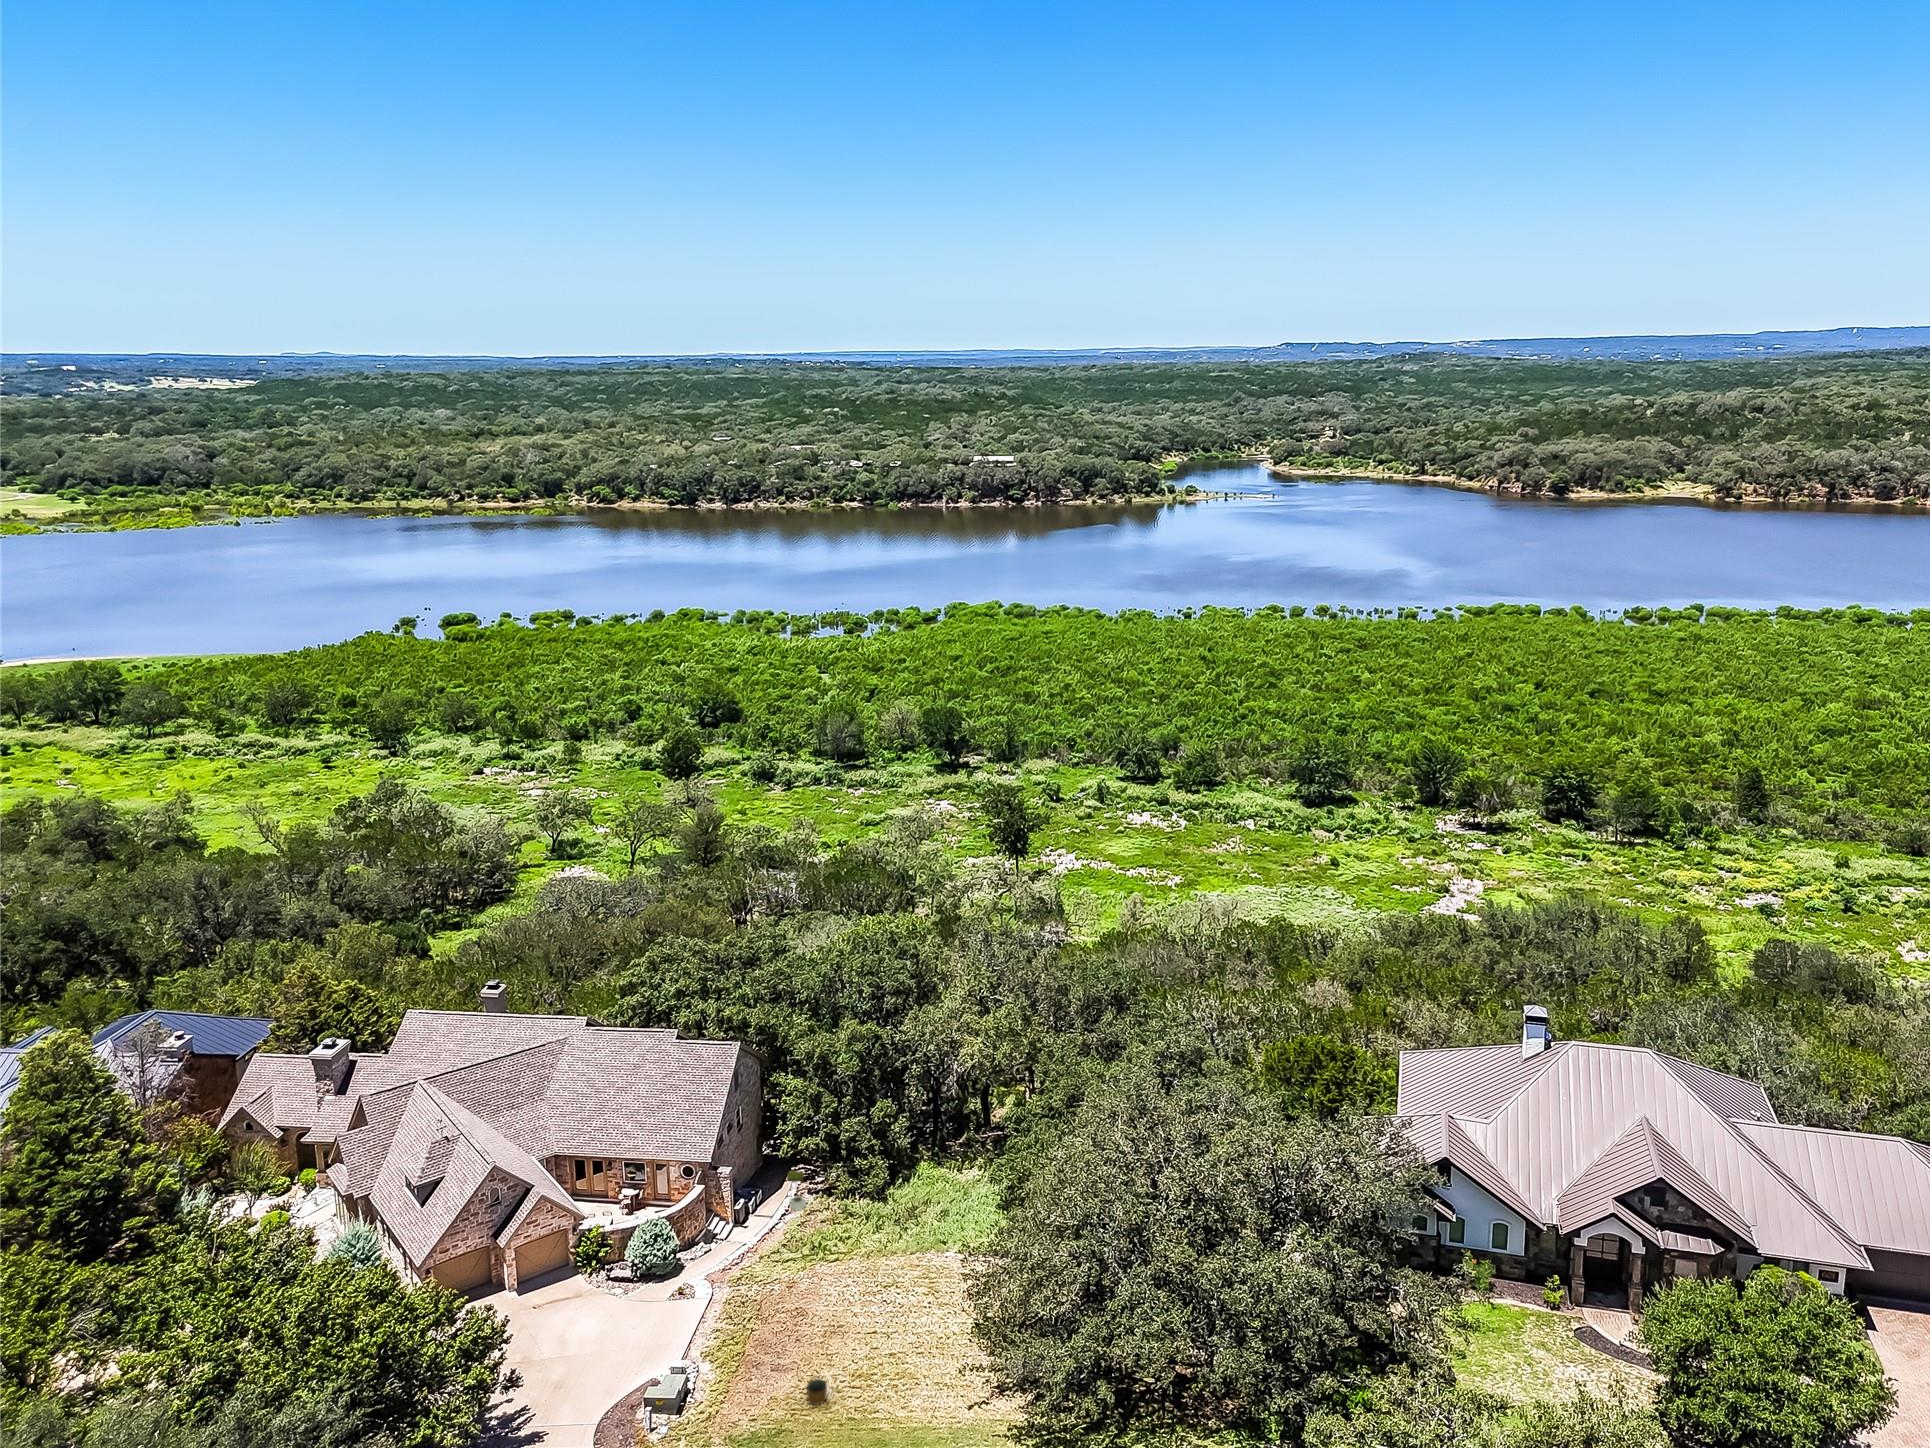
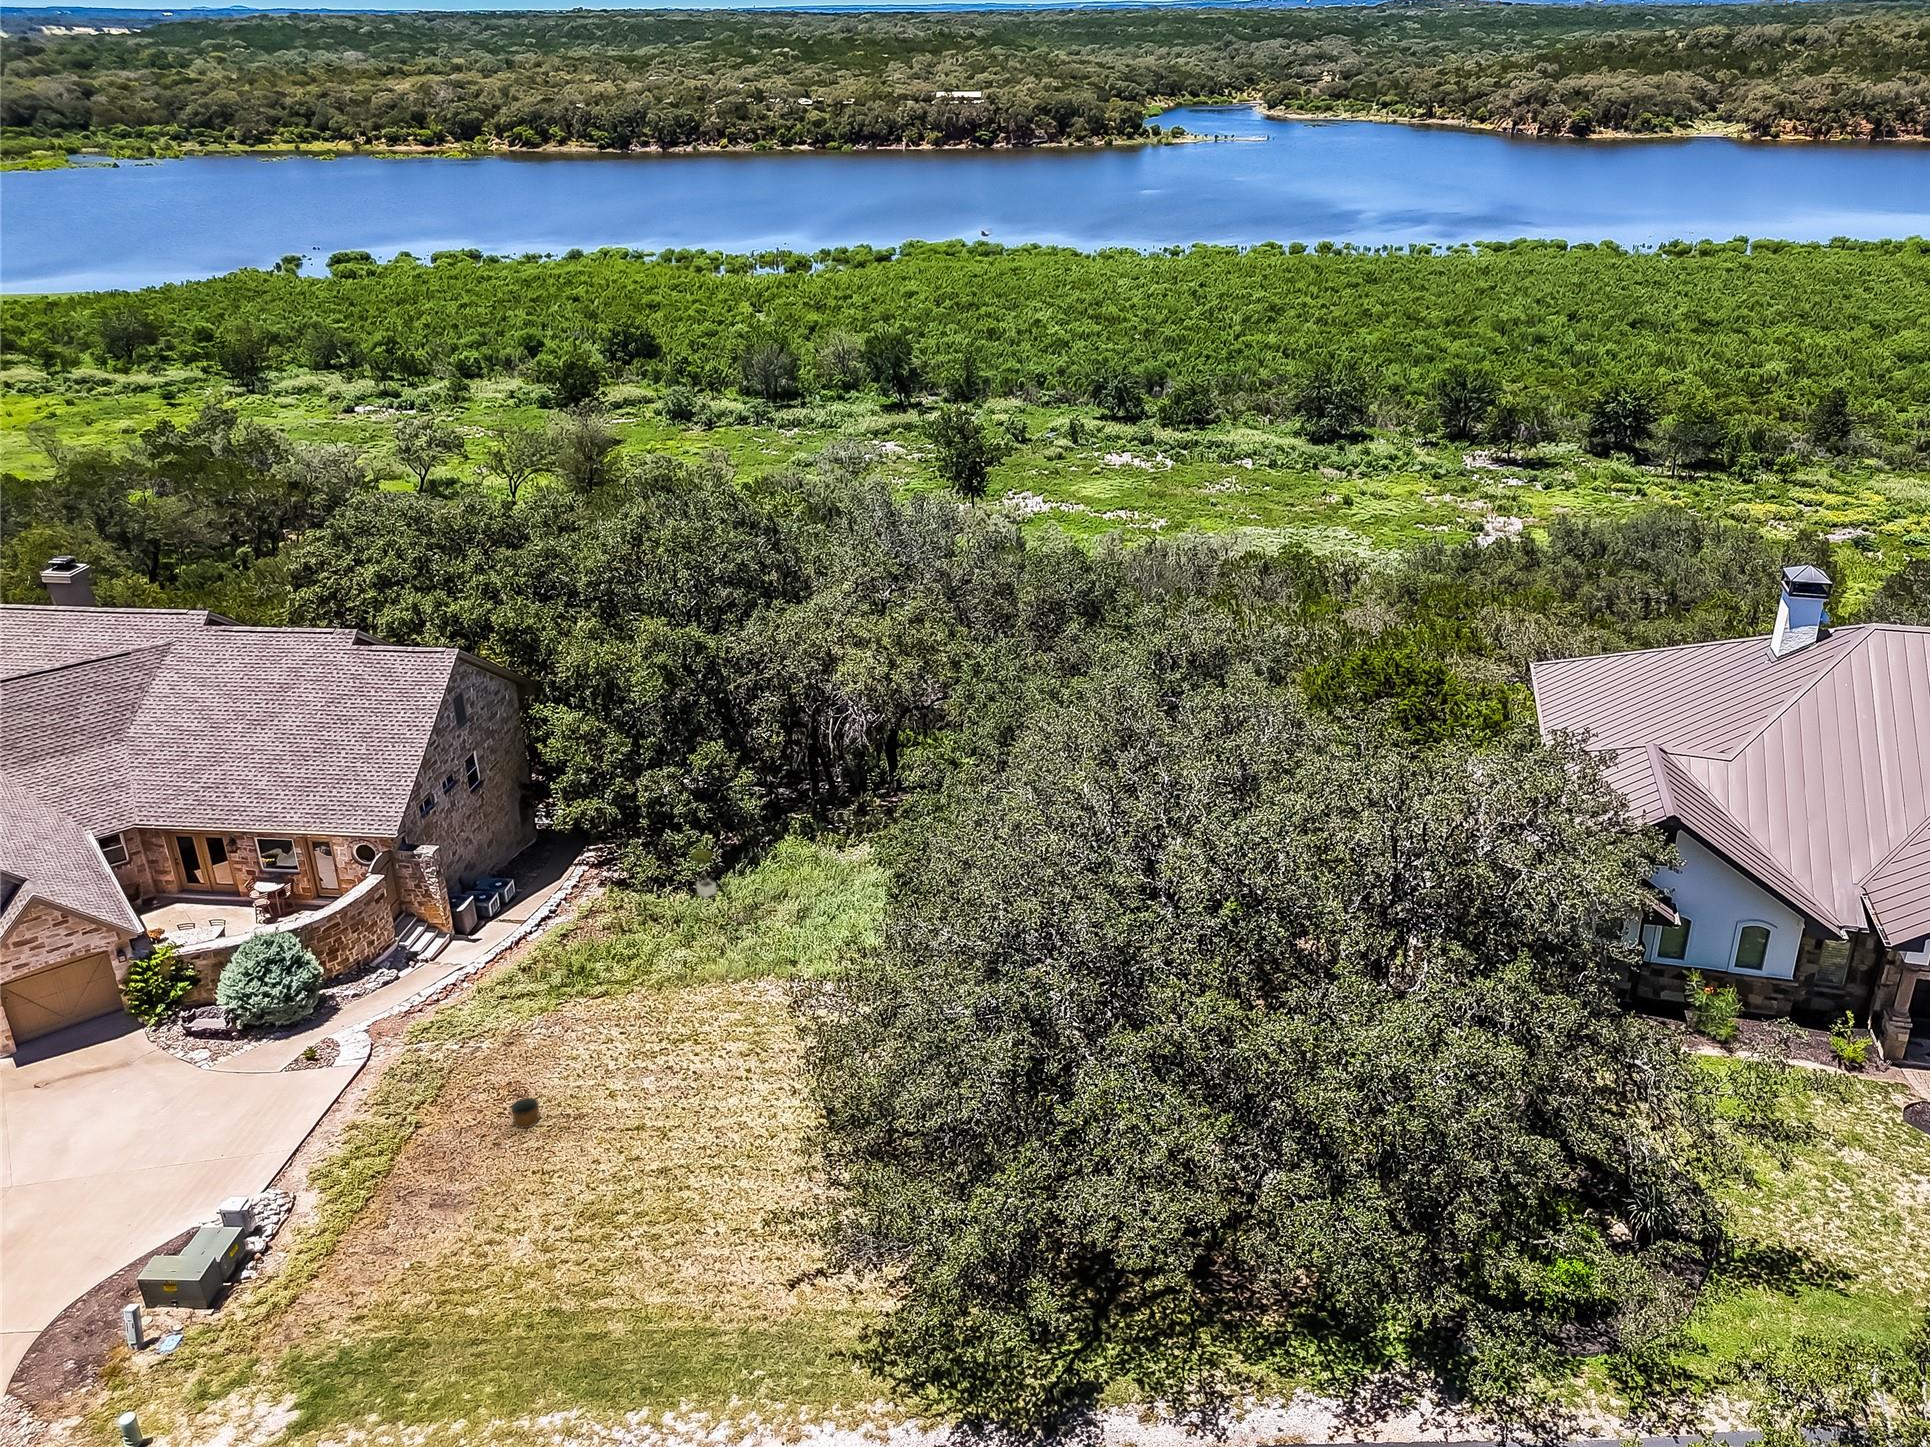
bucket: present [806,1376,827,1405] -> present [511,1094,539,1128]

